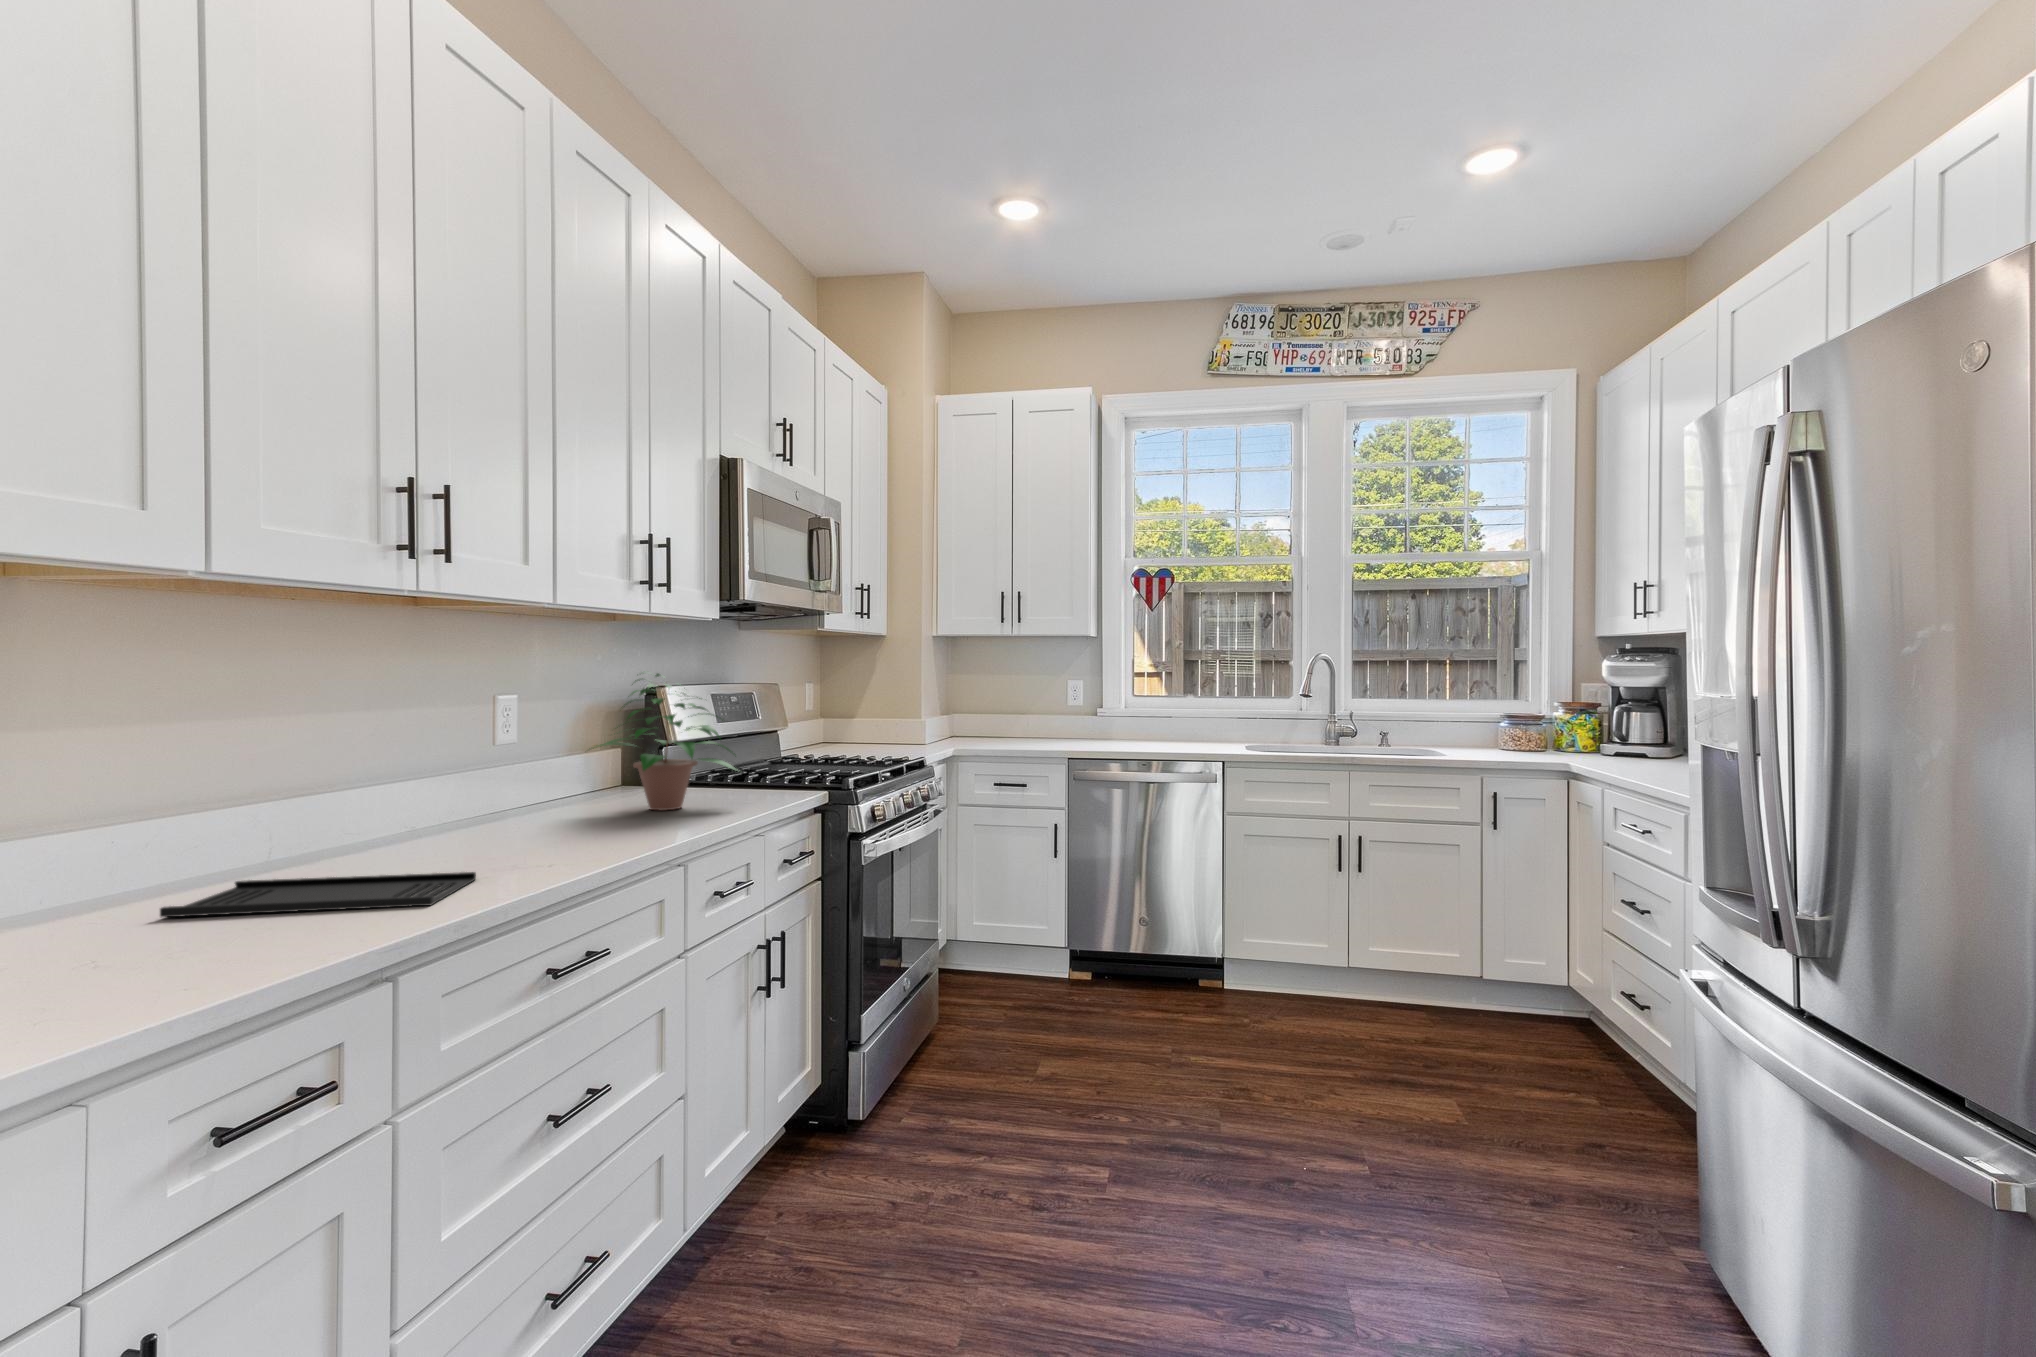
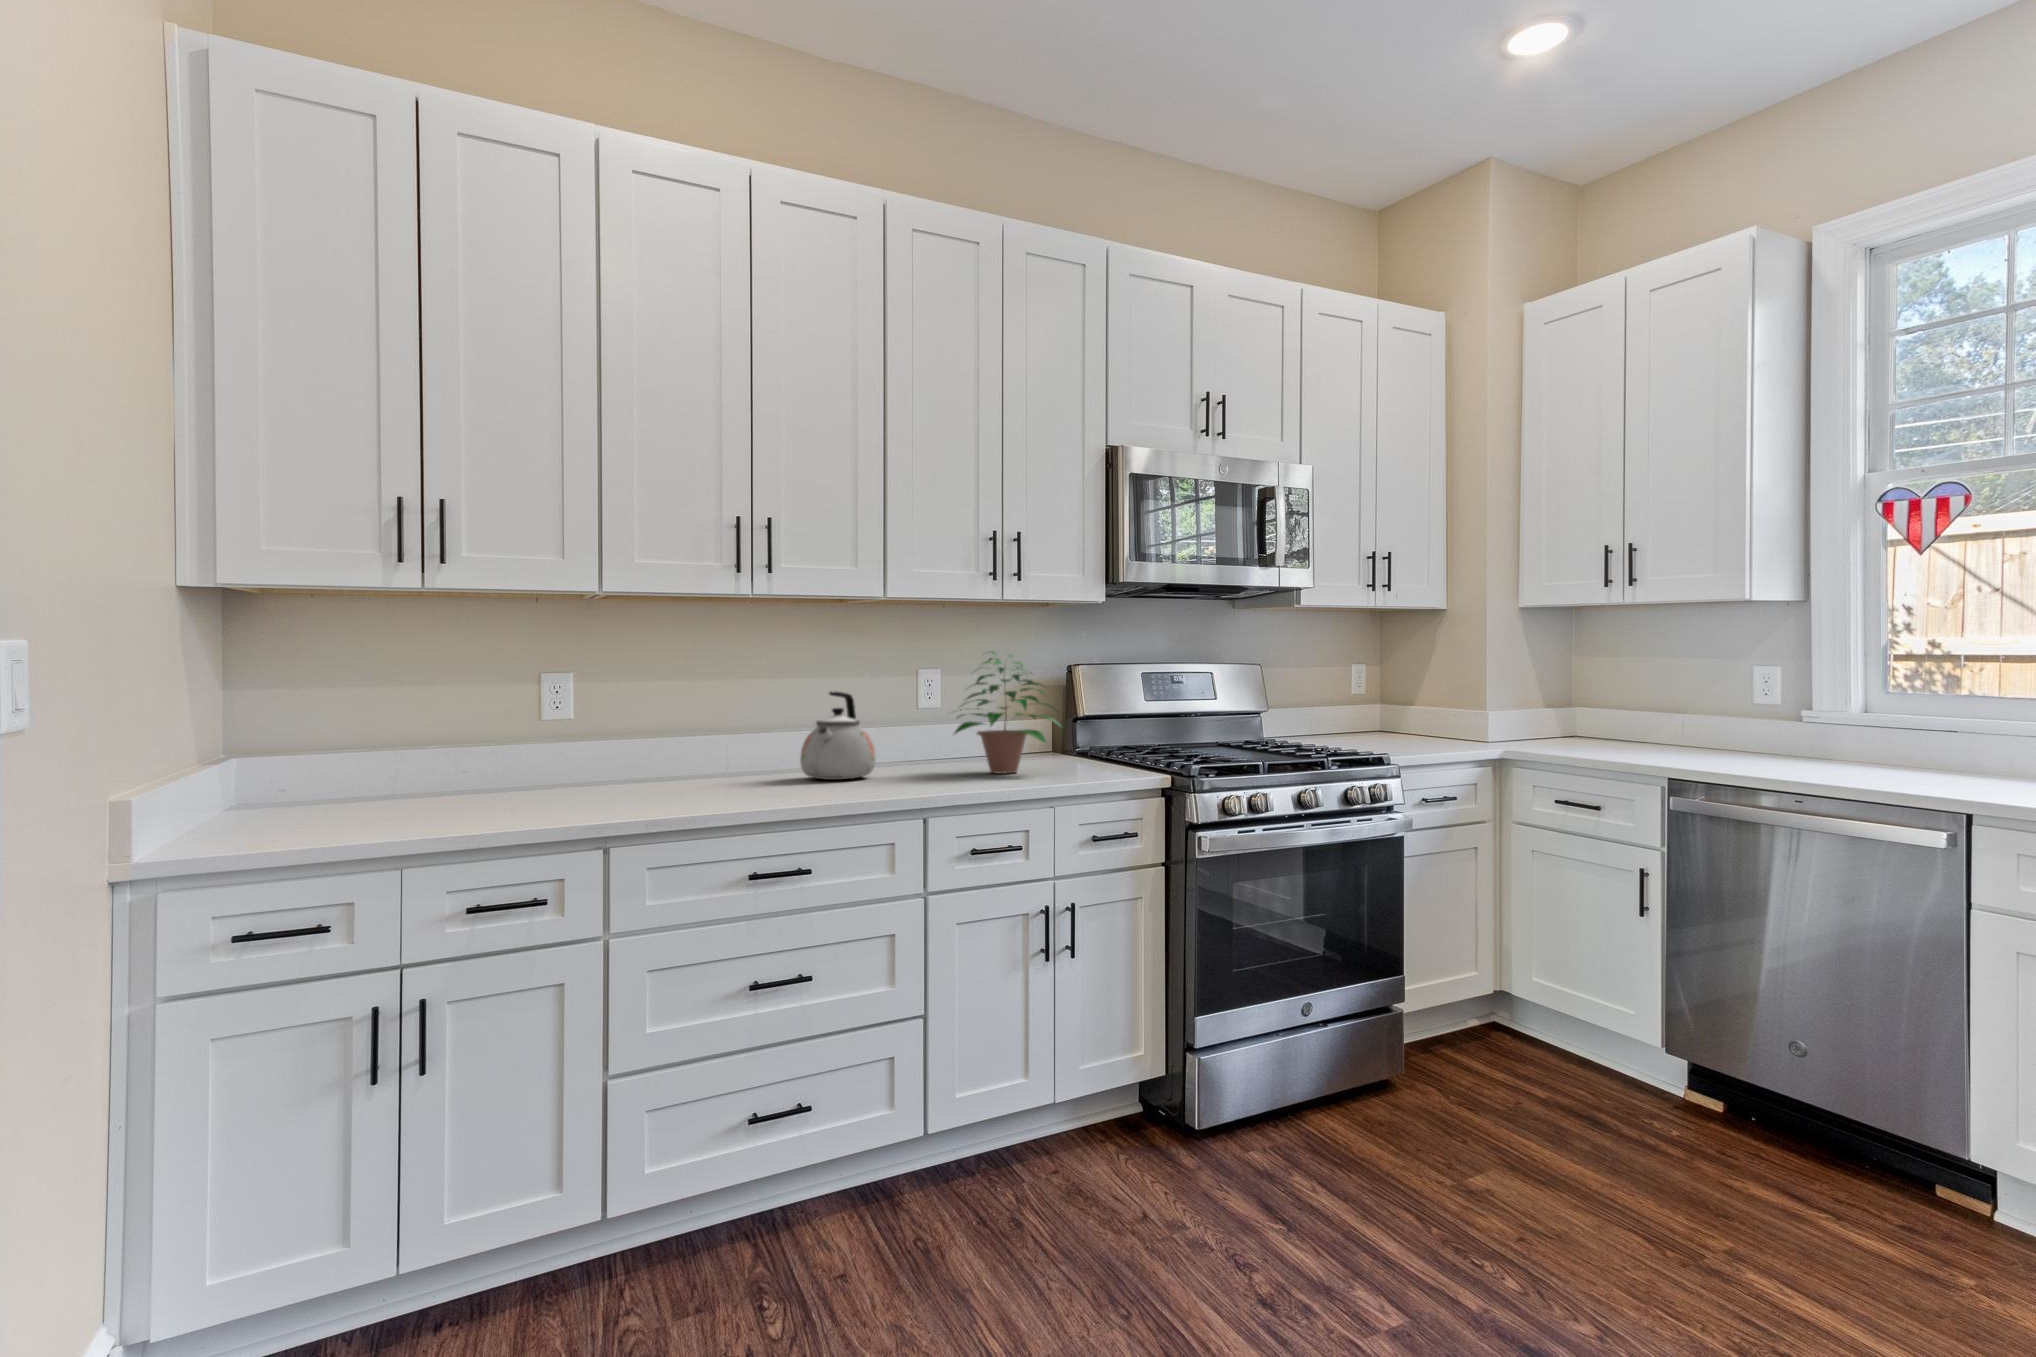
kettle: none [442,727,556,845] -> present [800,692,876,780]
tray: present [160,872,476,917] -> none [598,778,735,799]

